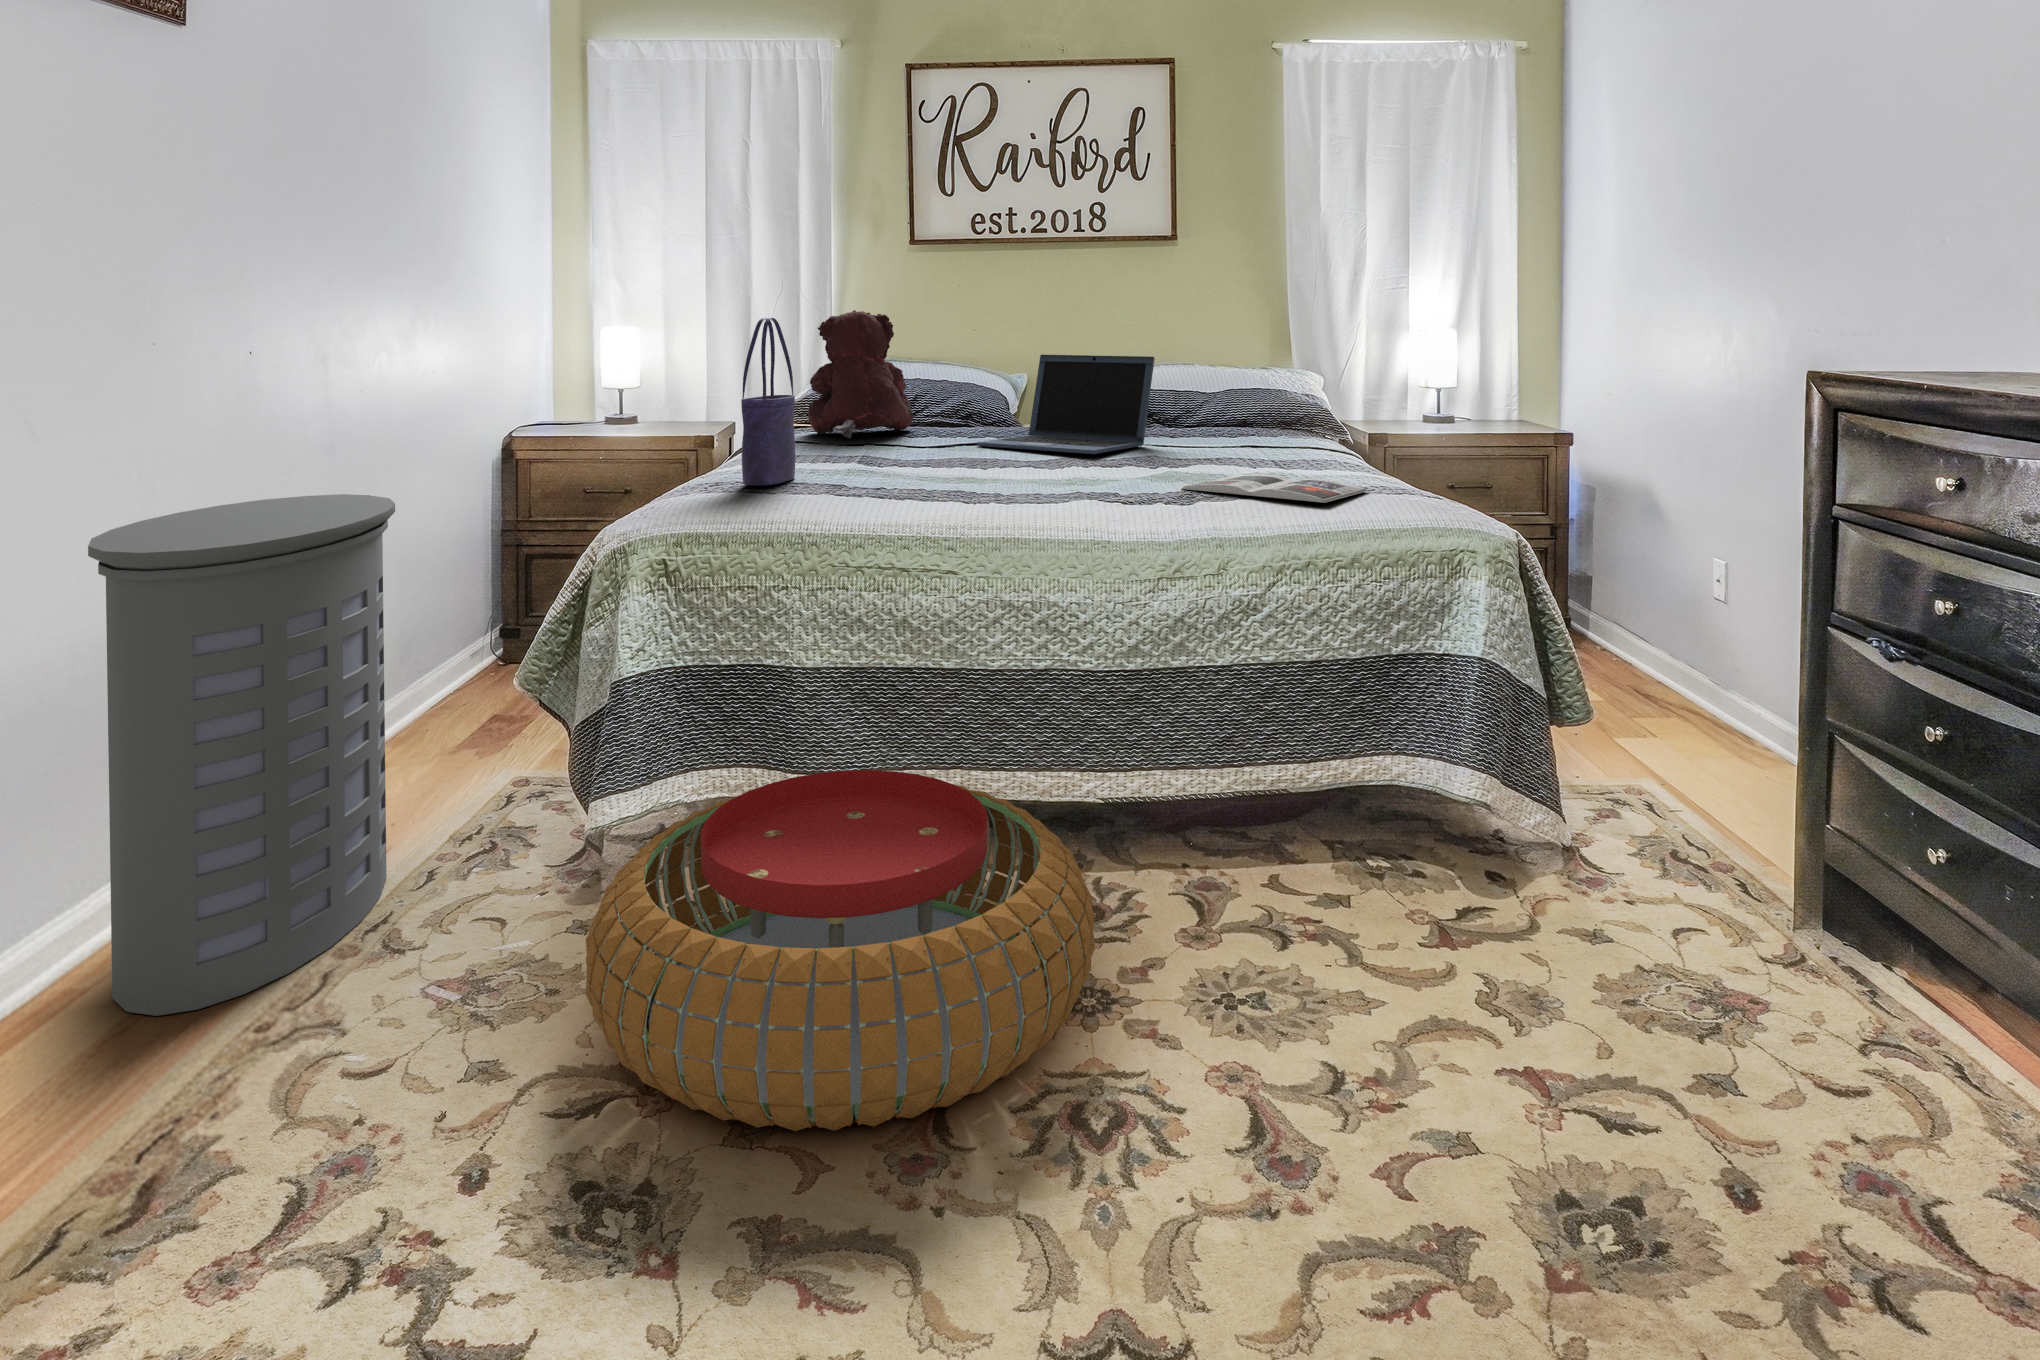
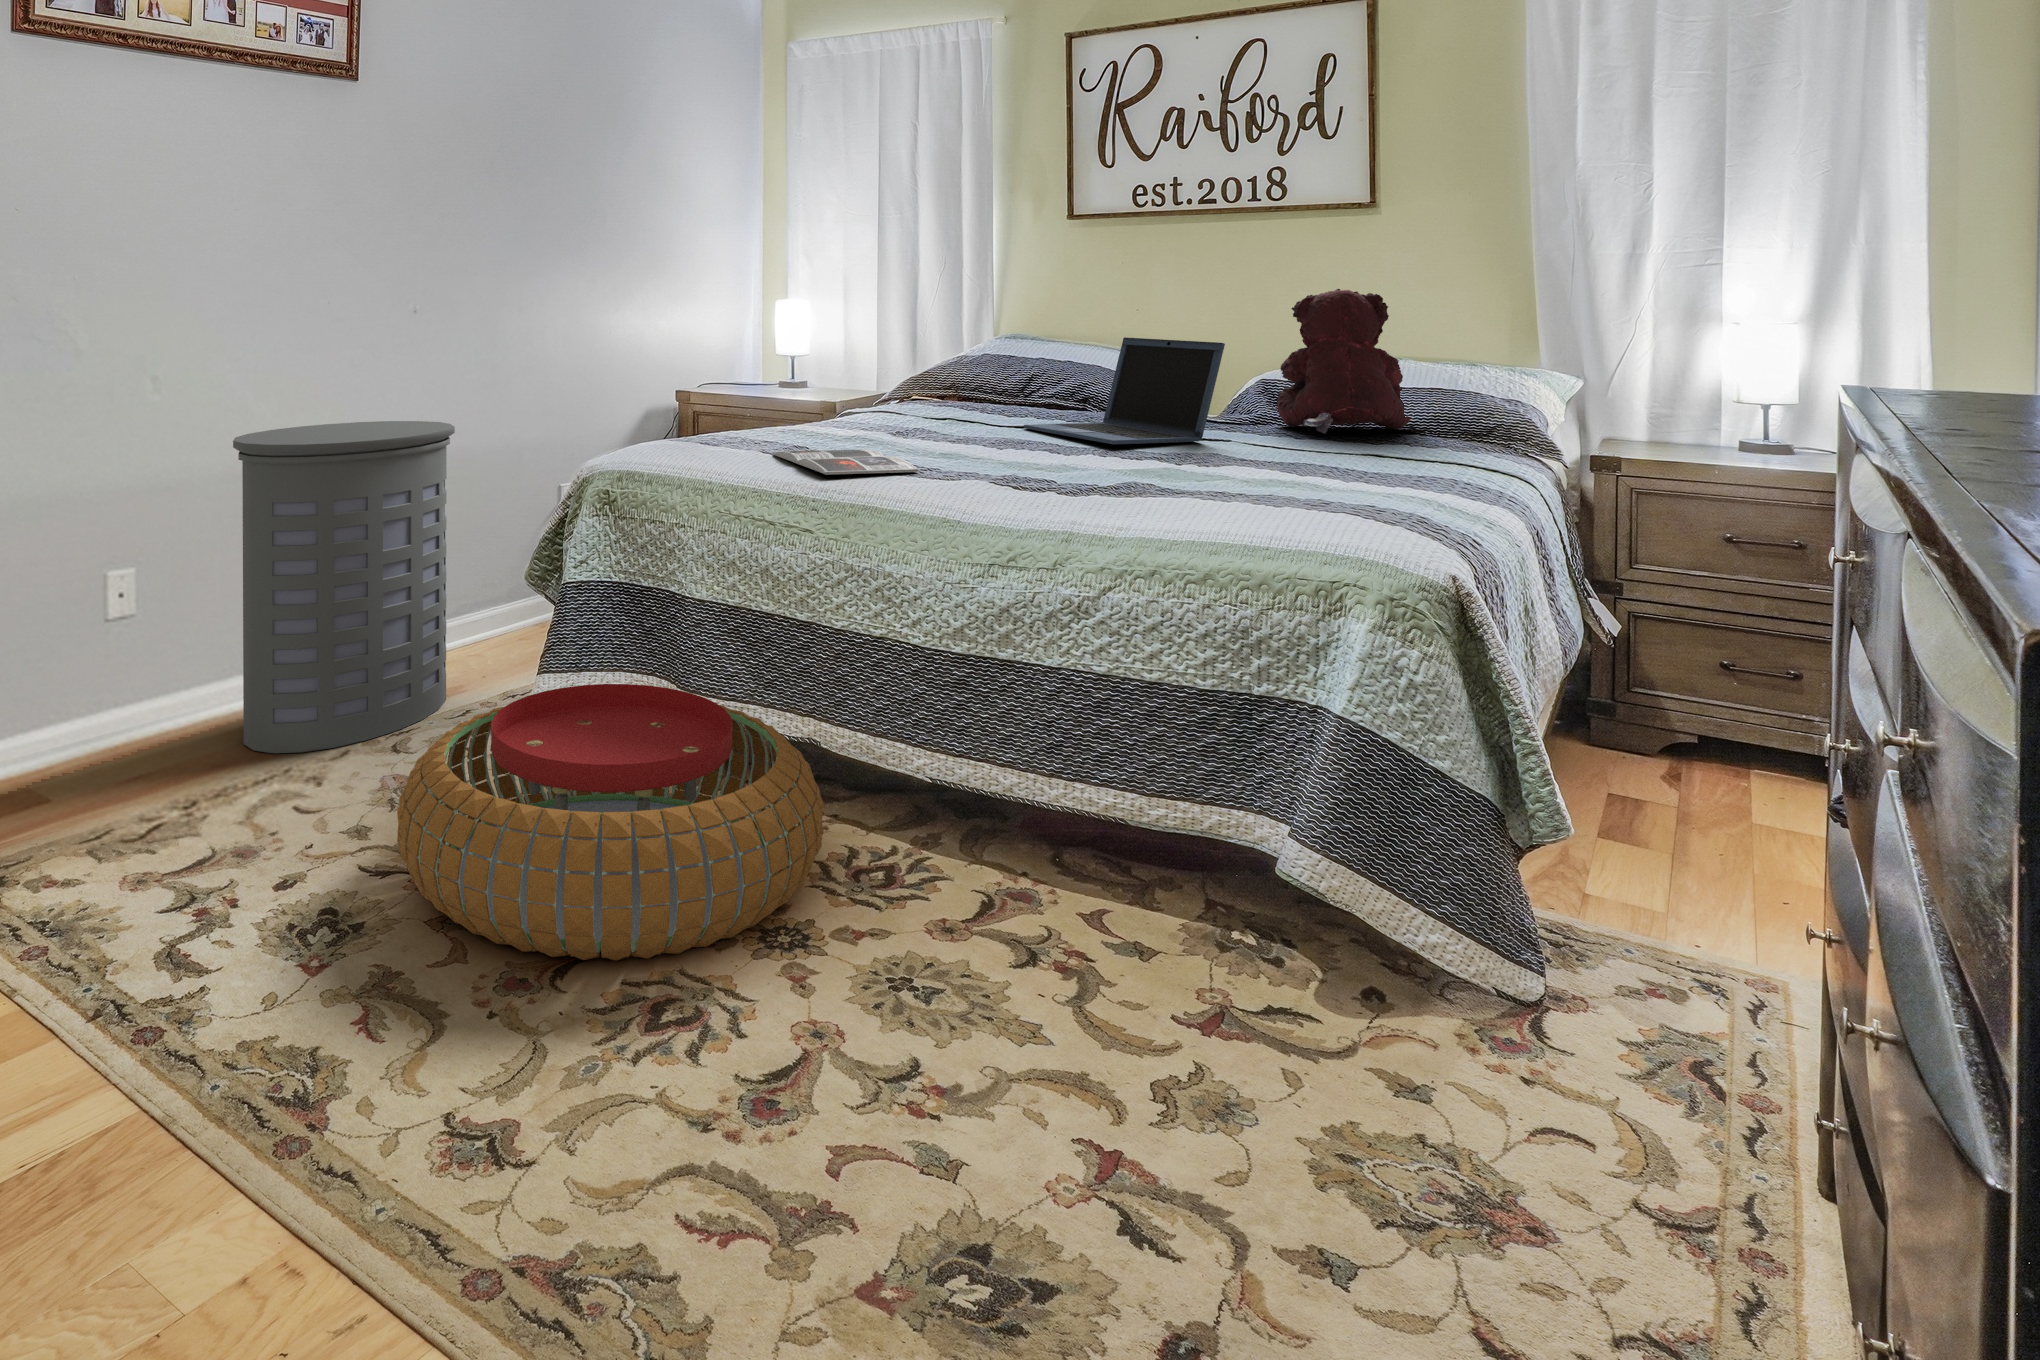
teddy bear: present [808,310,913,438] -> present [1277,289,1411,434]
tote bag: present [741,318,795,486] -> none [736,294,797,445]
magazine: present [1181,474,1368,503] -> present [773,449,919,475]

